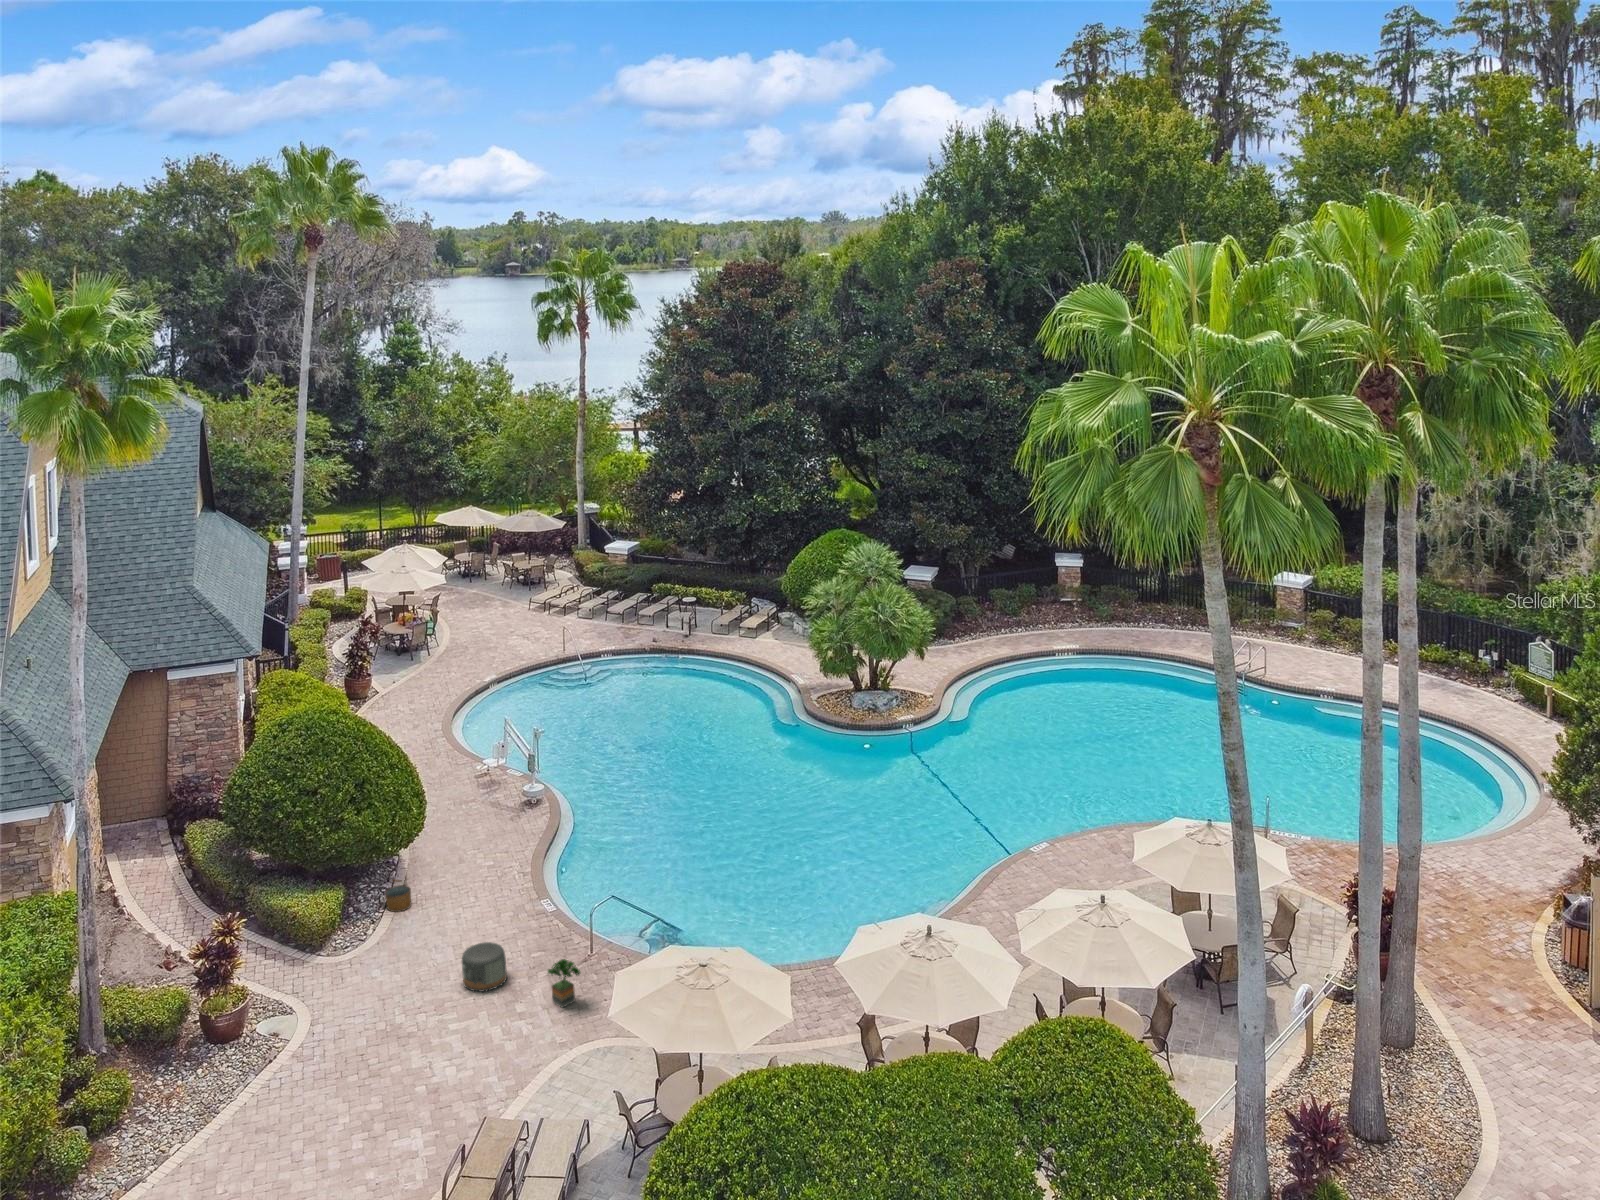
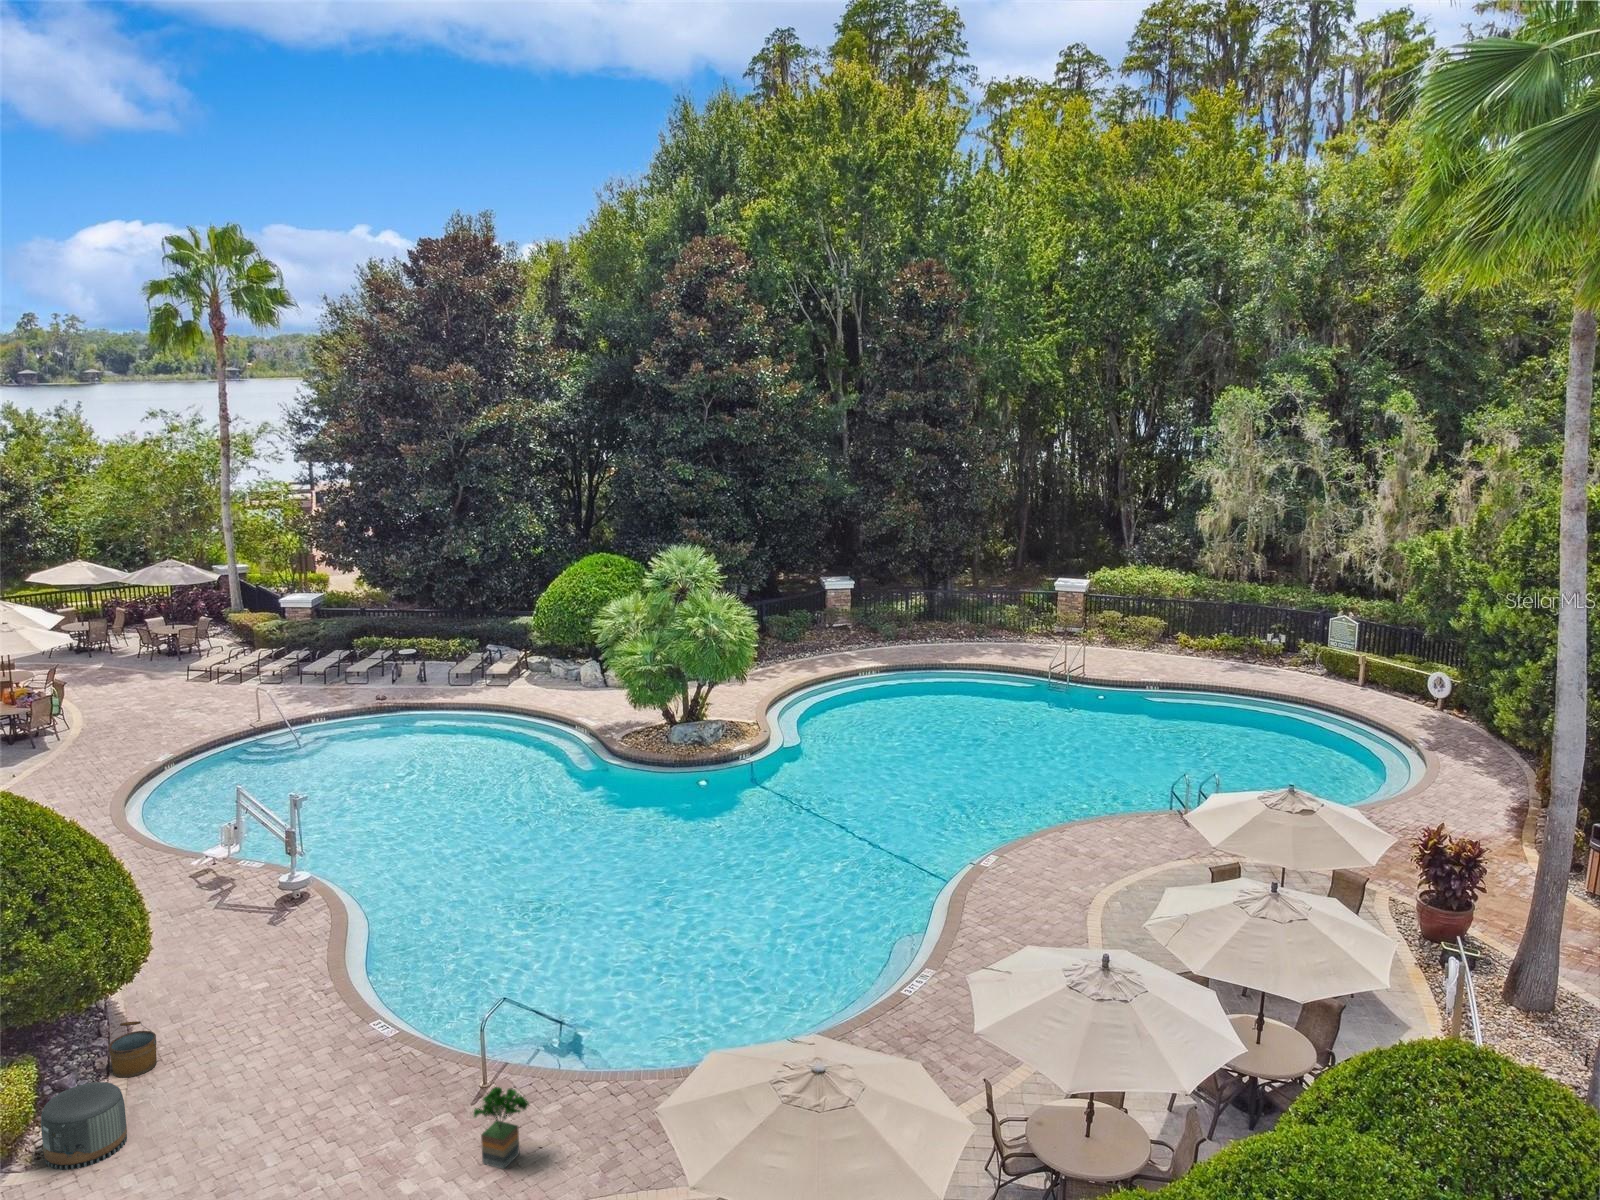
pouf: present [462,942,507,992] -> present [41,1082,127,1170]

